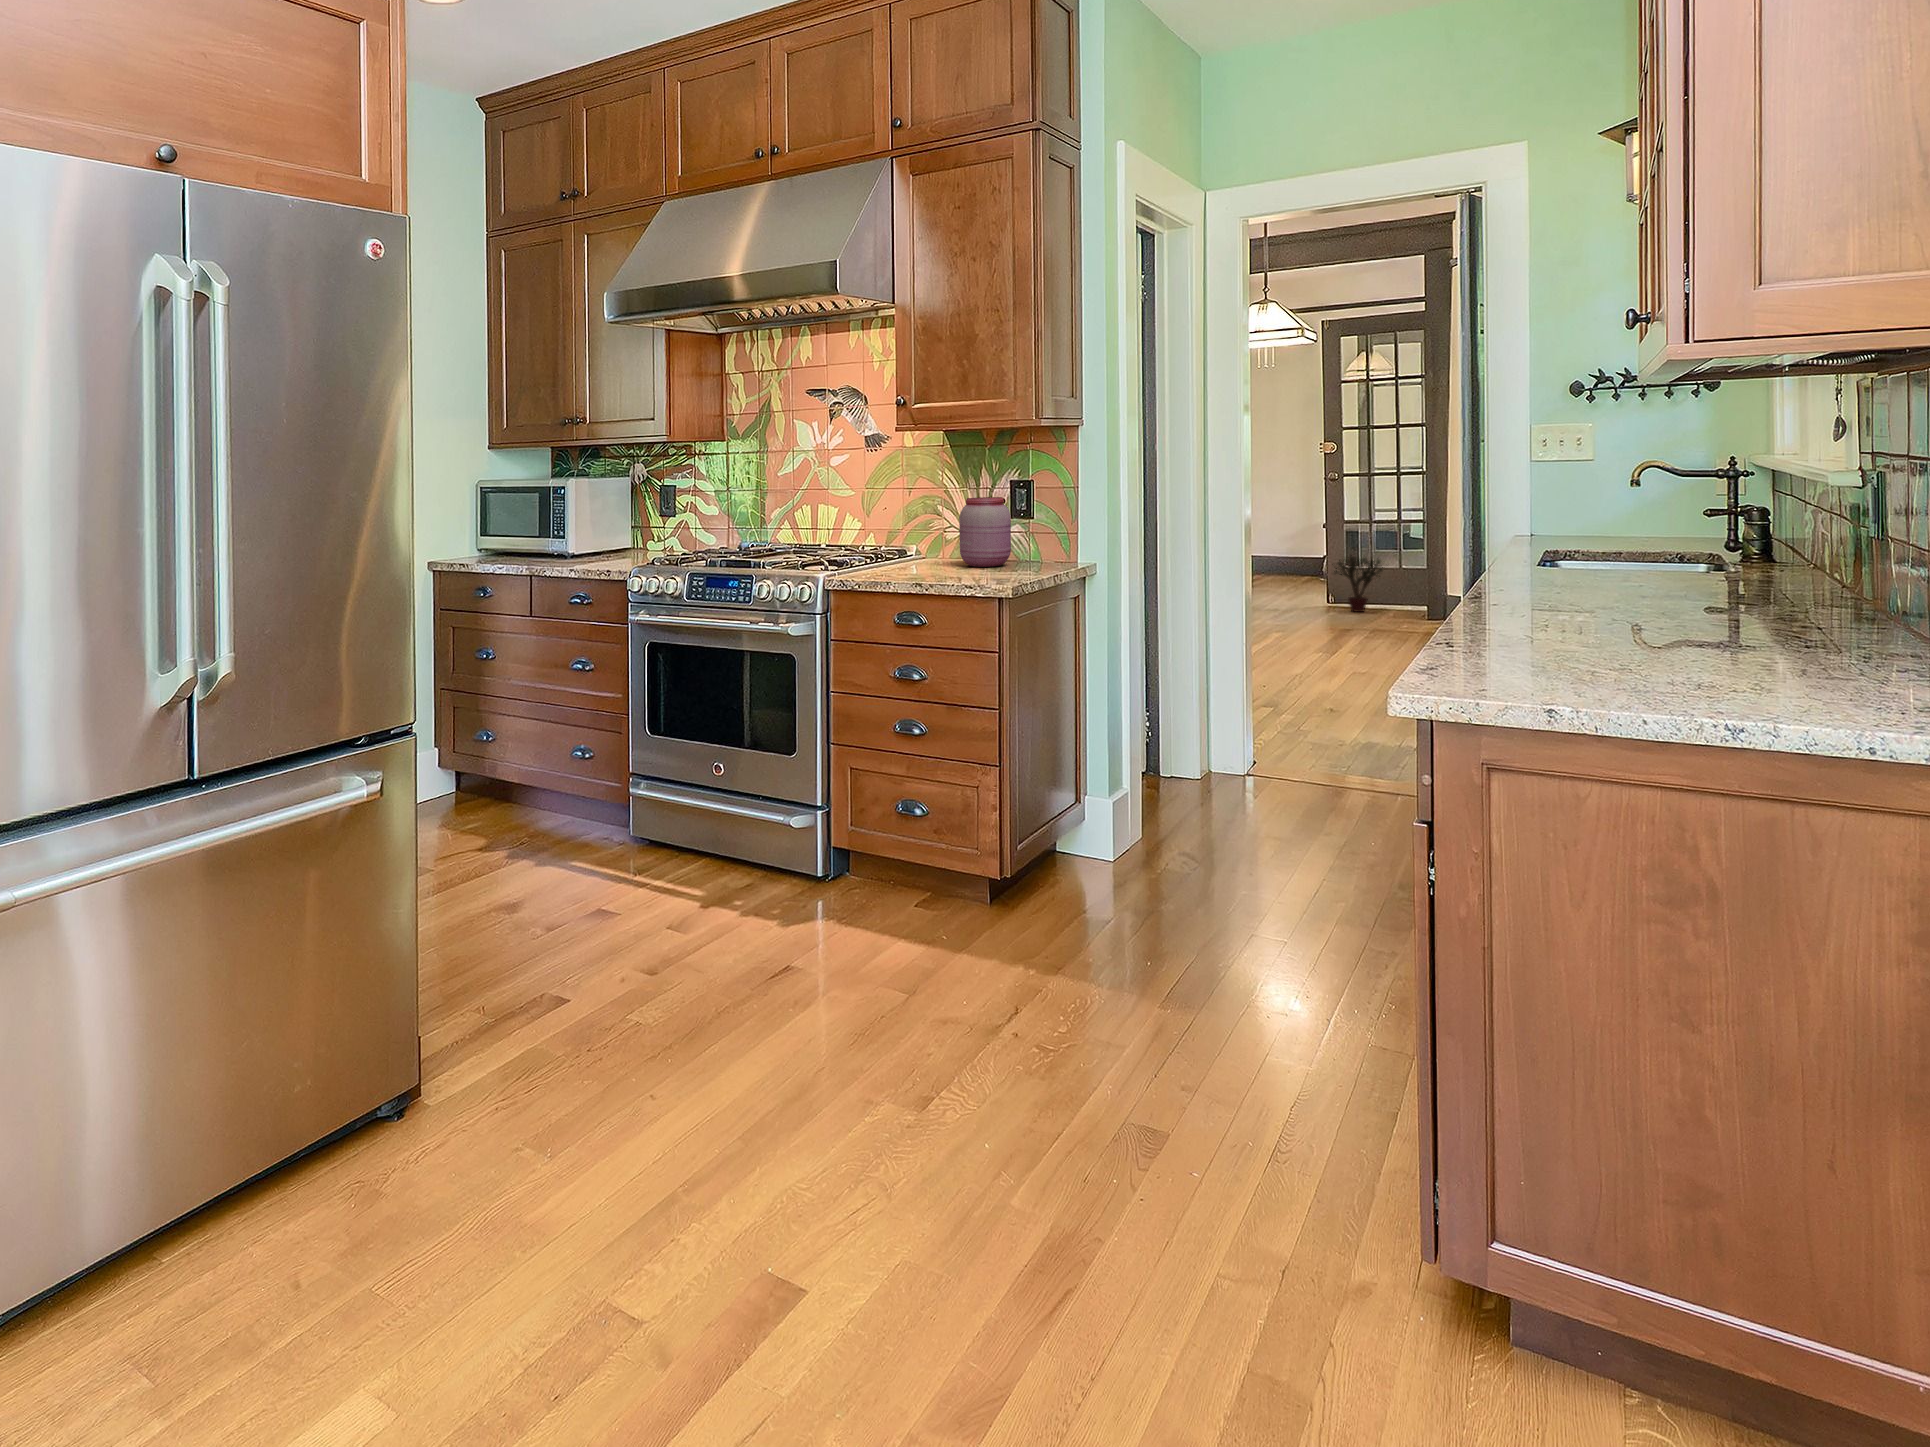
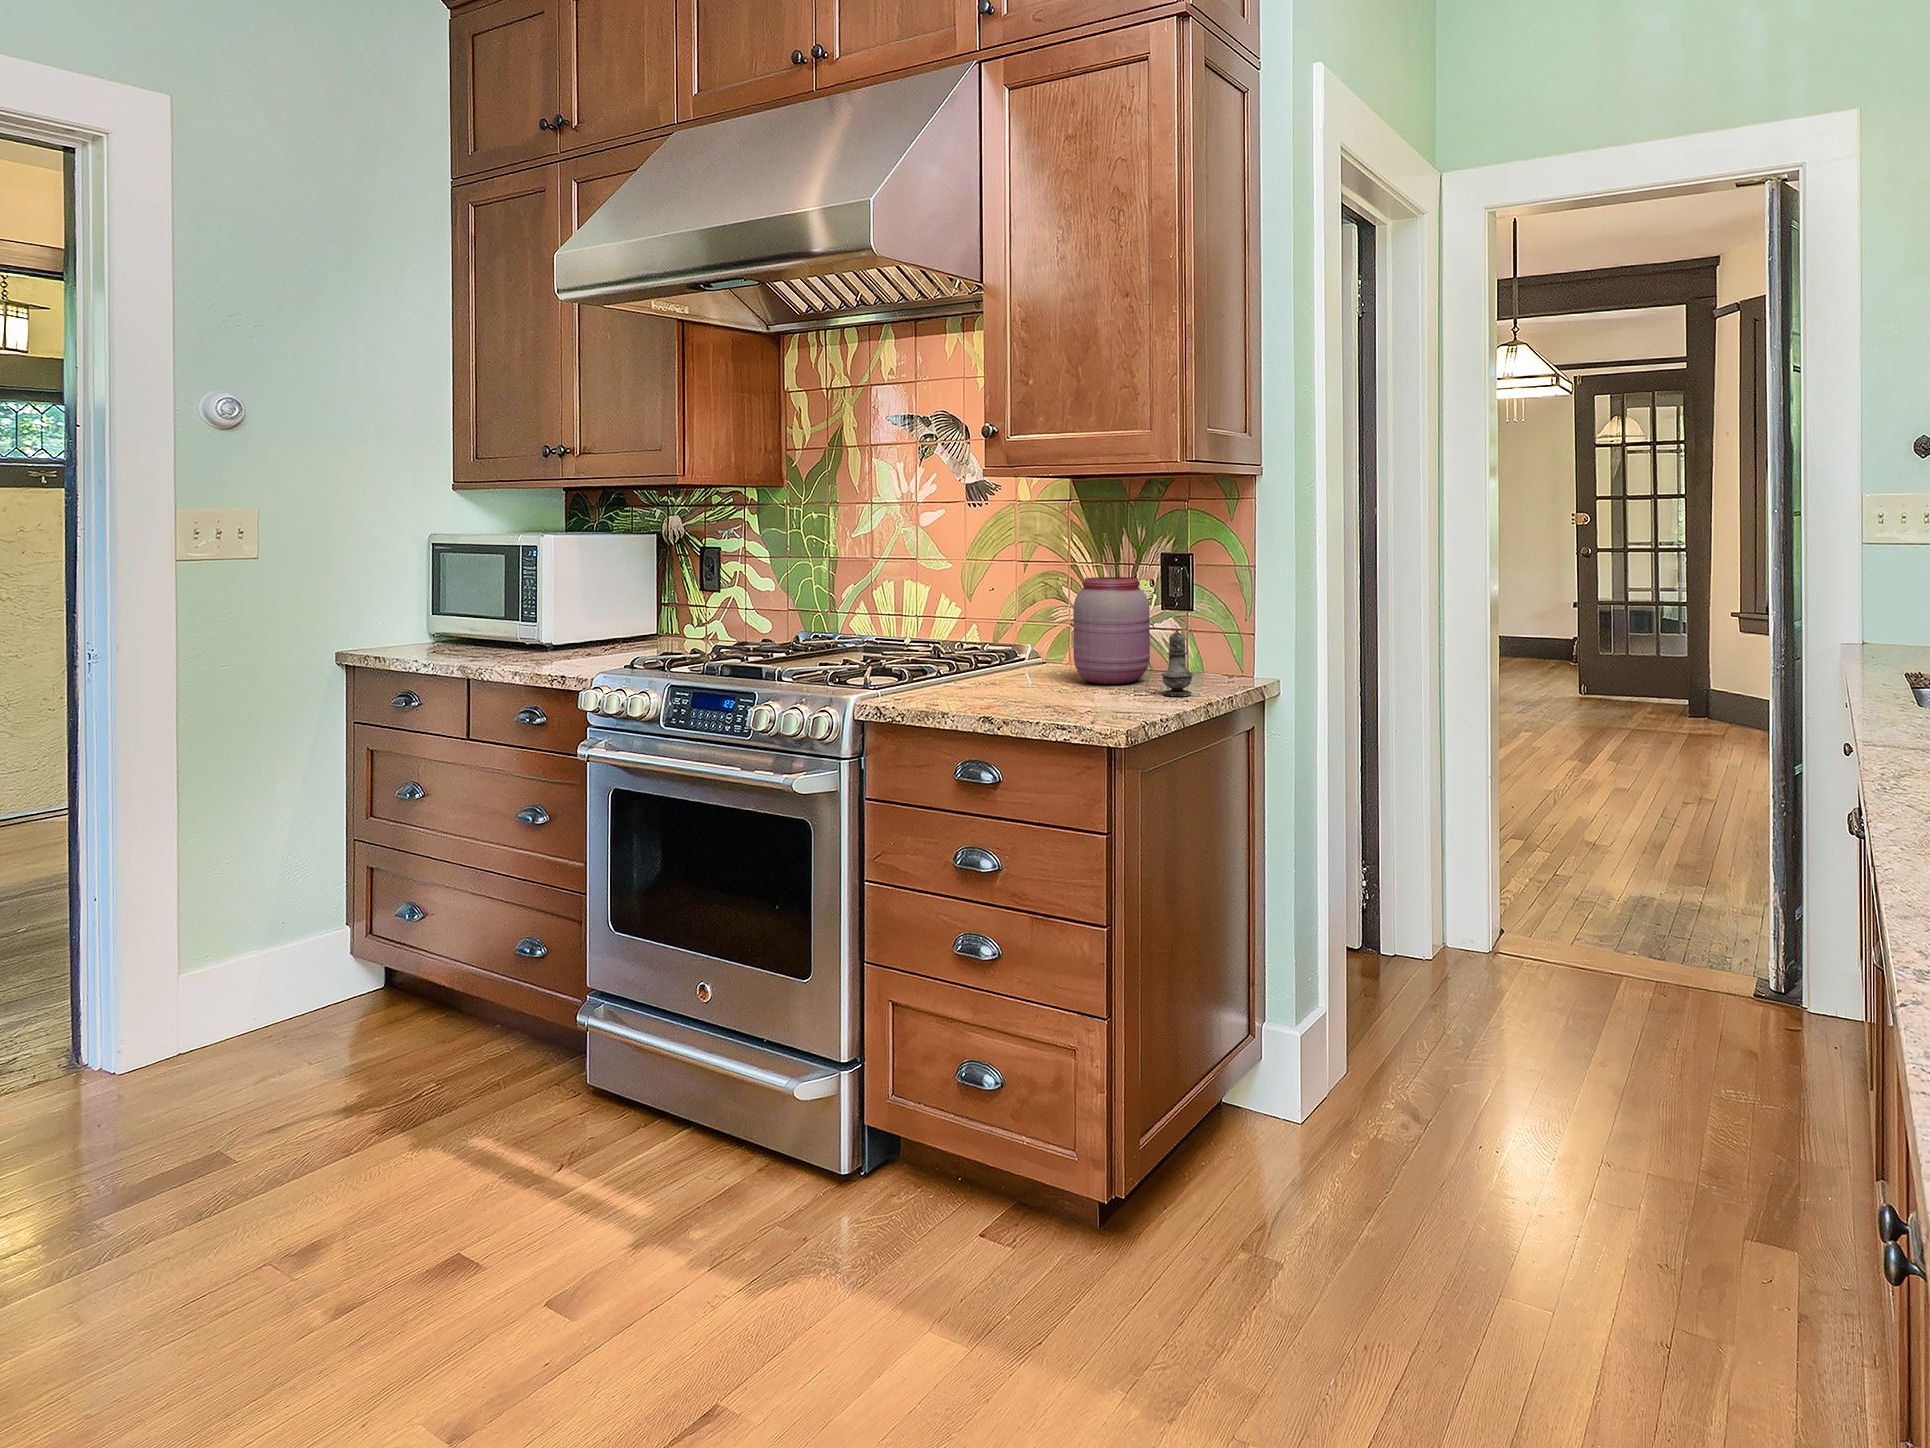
salt shaker: none [1024,528,1045,571] -> present [1161,628,1193,696]
potted plant: present [1334,555,1383,612] -> none [1585,637,1648,704]

